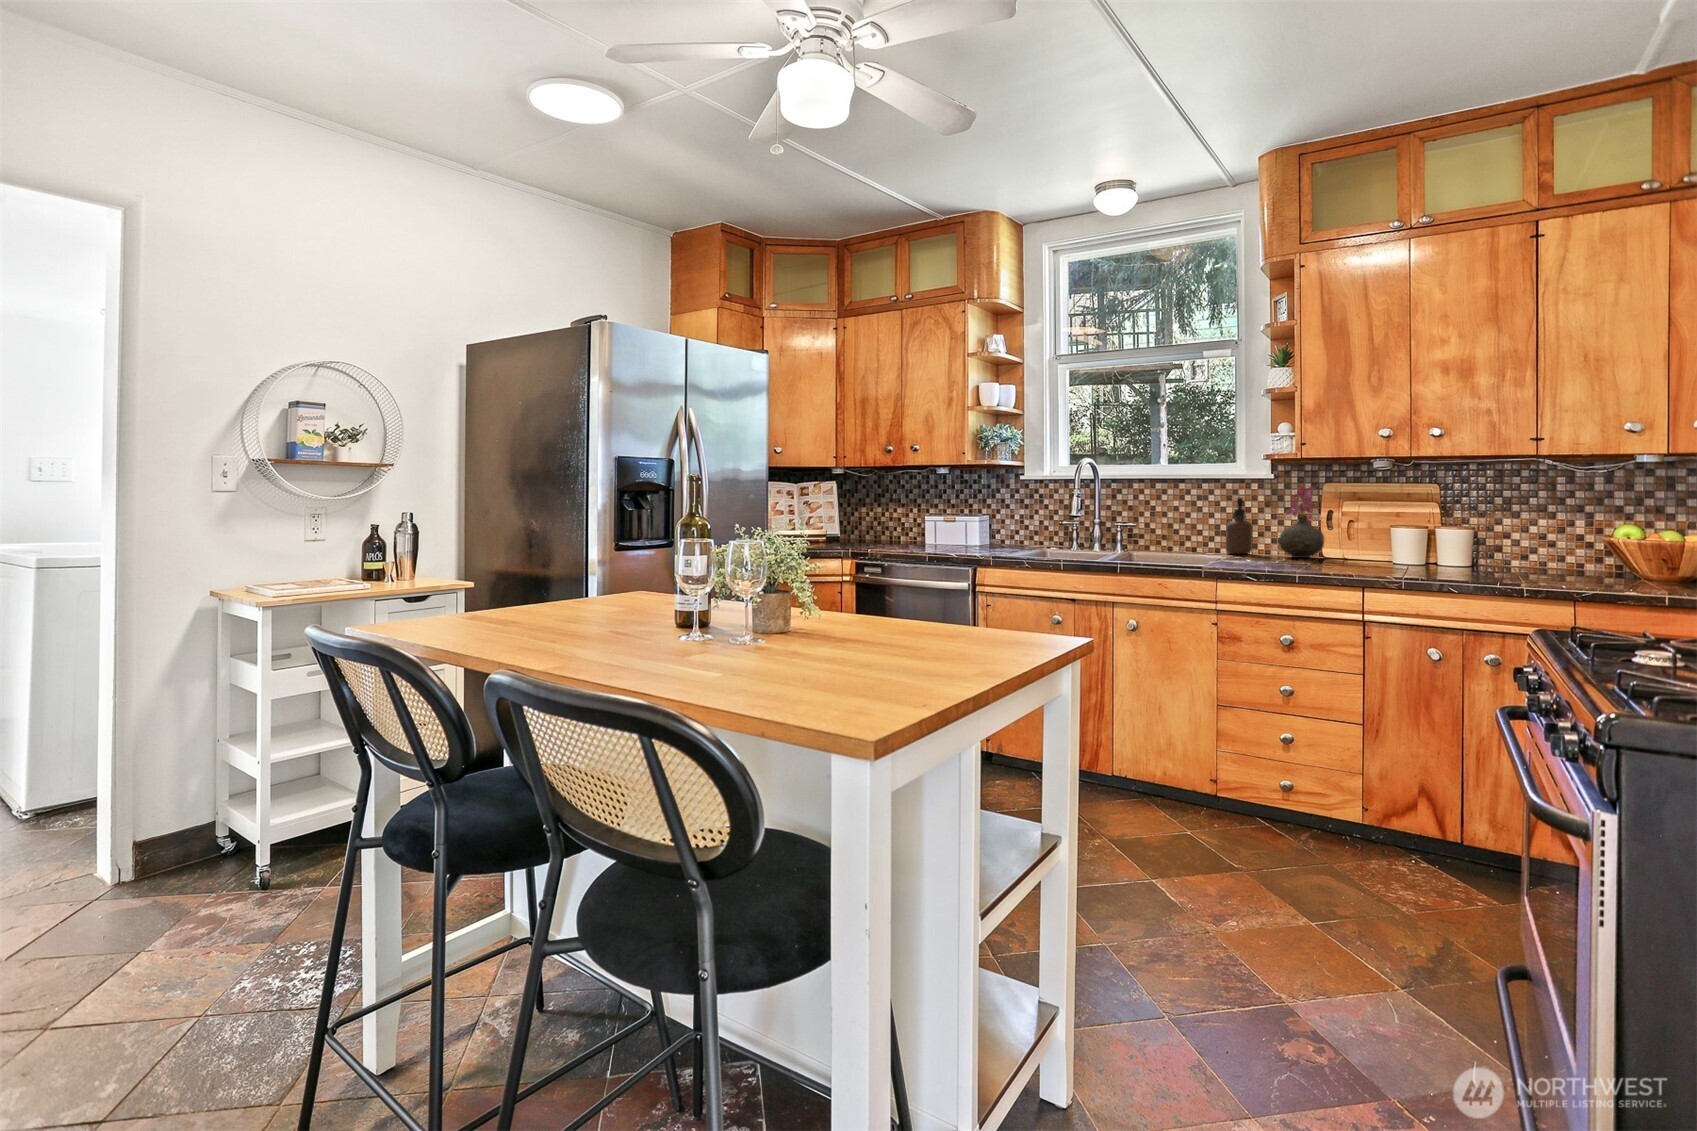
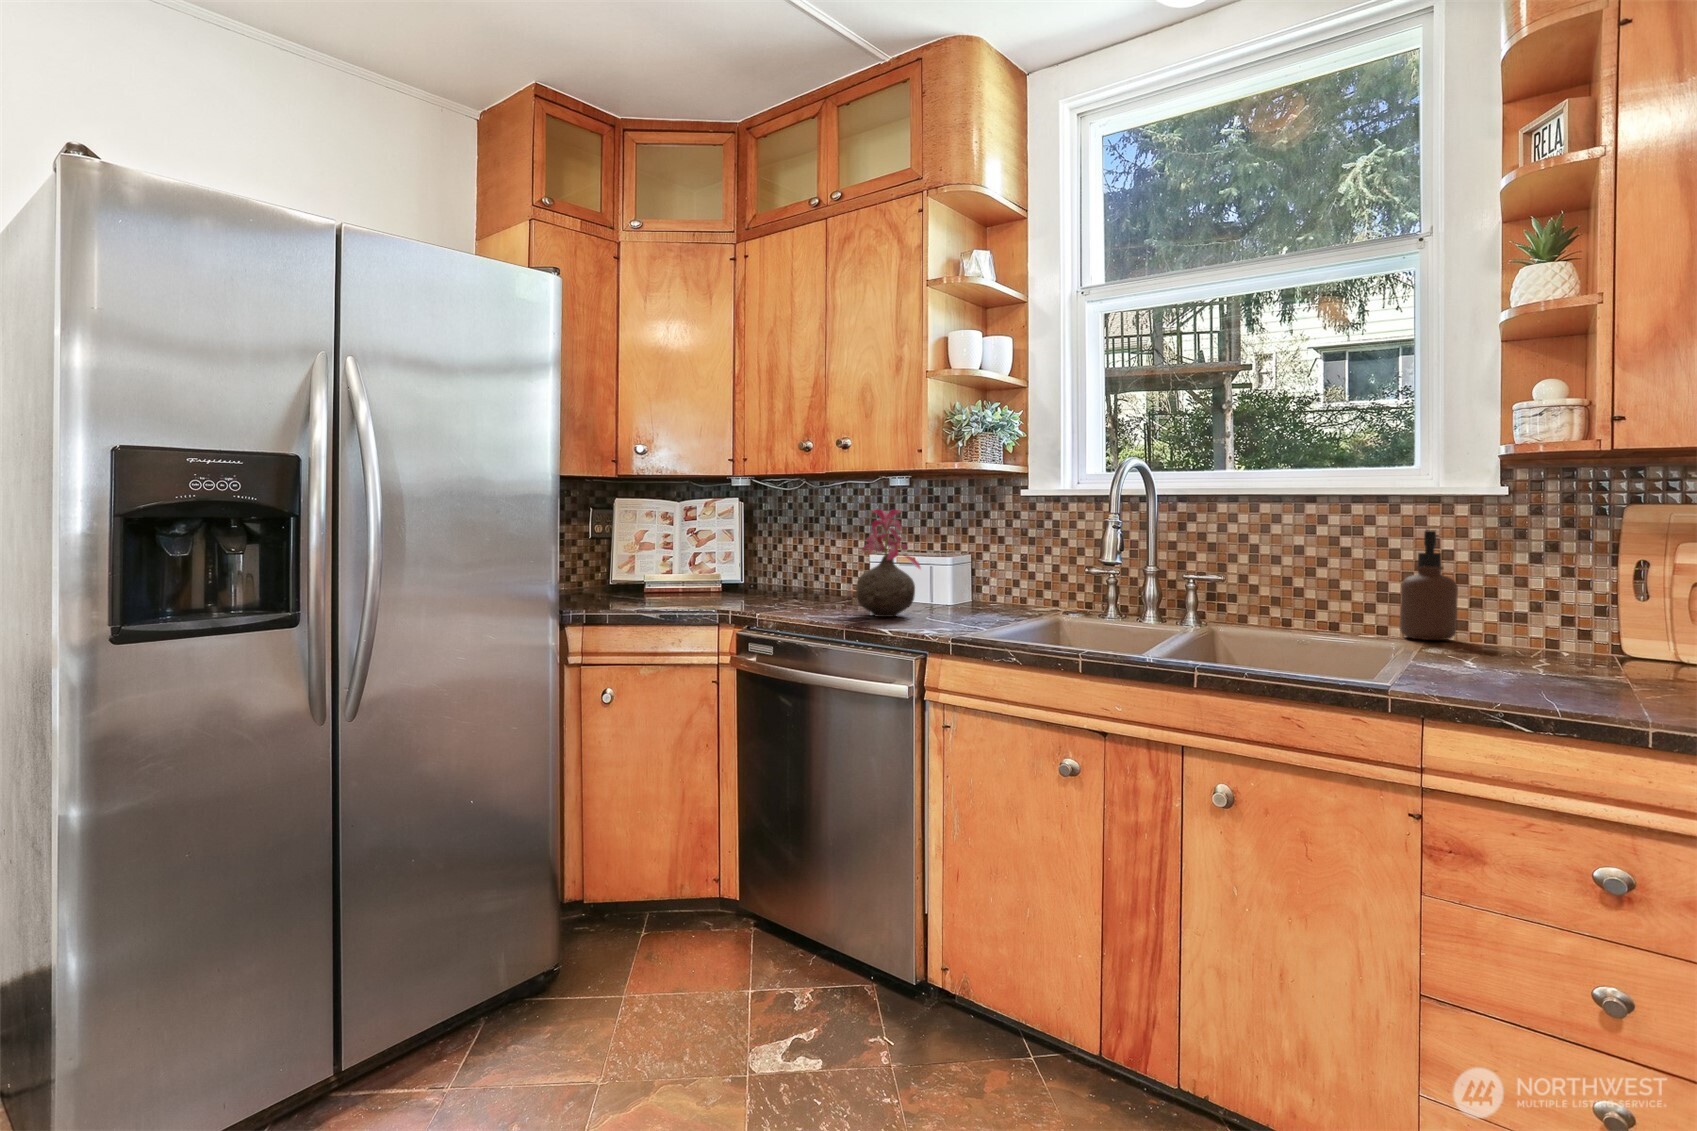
vase: present [1279,486,1324,558] -> present [856,509,920,617]

